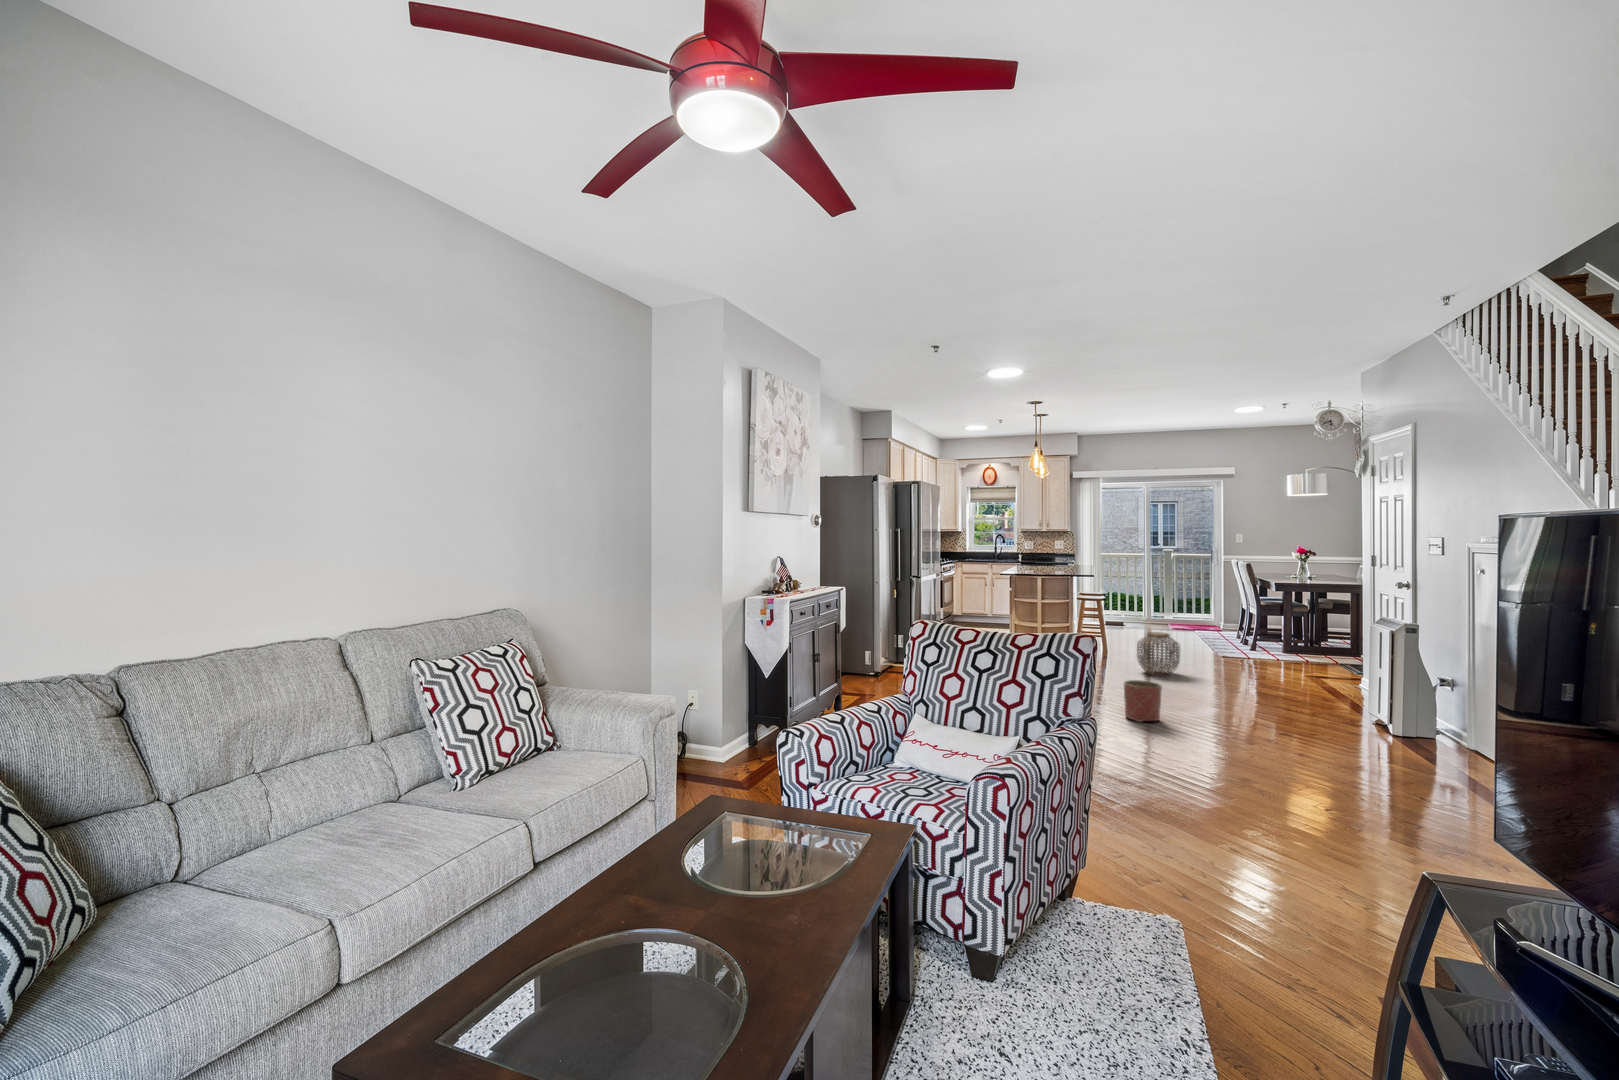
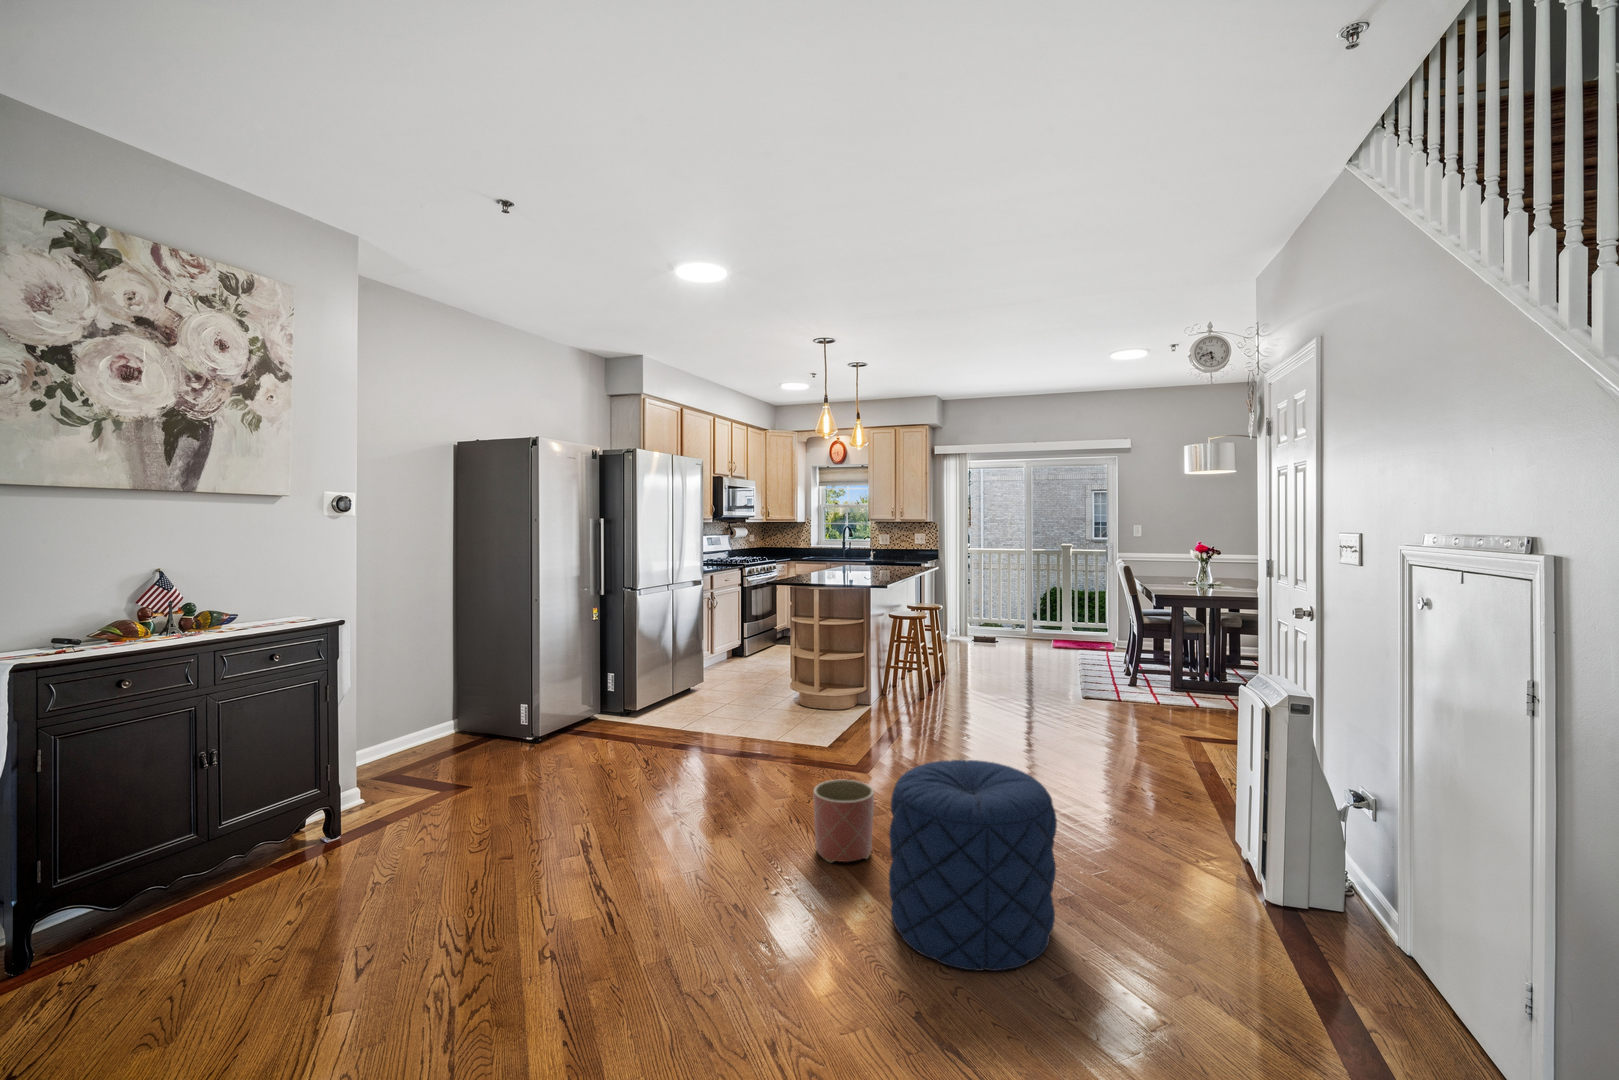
woven basket: present [1137,632,1180,676] -> none [938,671,998,738]
pouf: none [1193,660,1292,753] -> present [889,760,1057,971]

